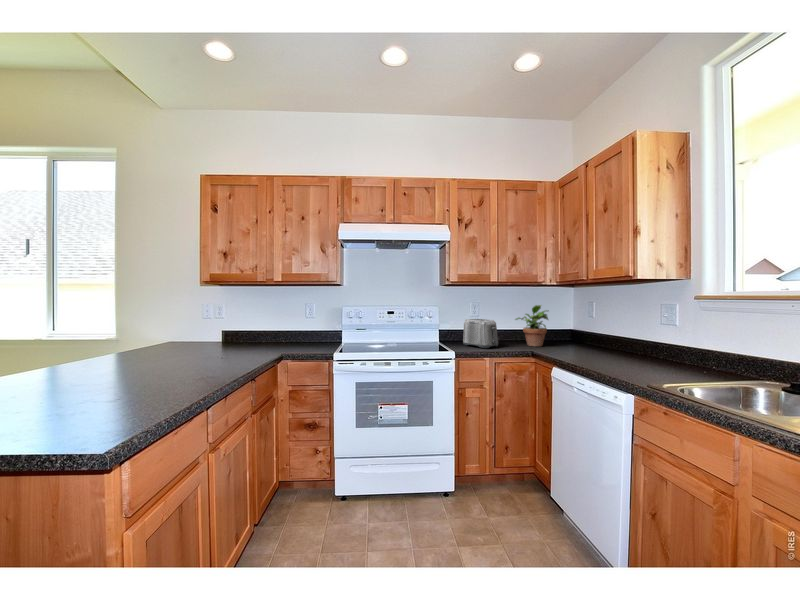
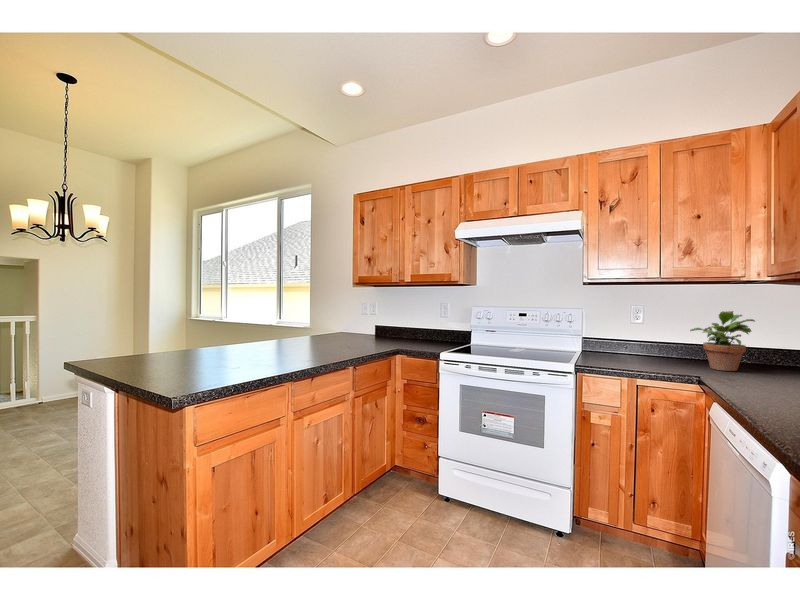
toaster: present [463,319,498,348] -> none [606,326,655,365]

